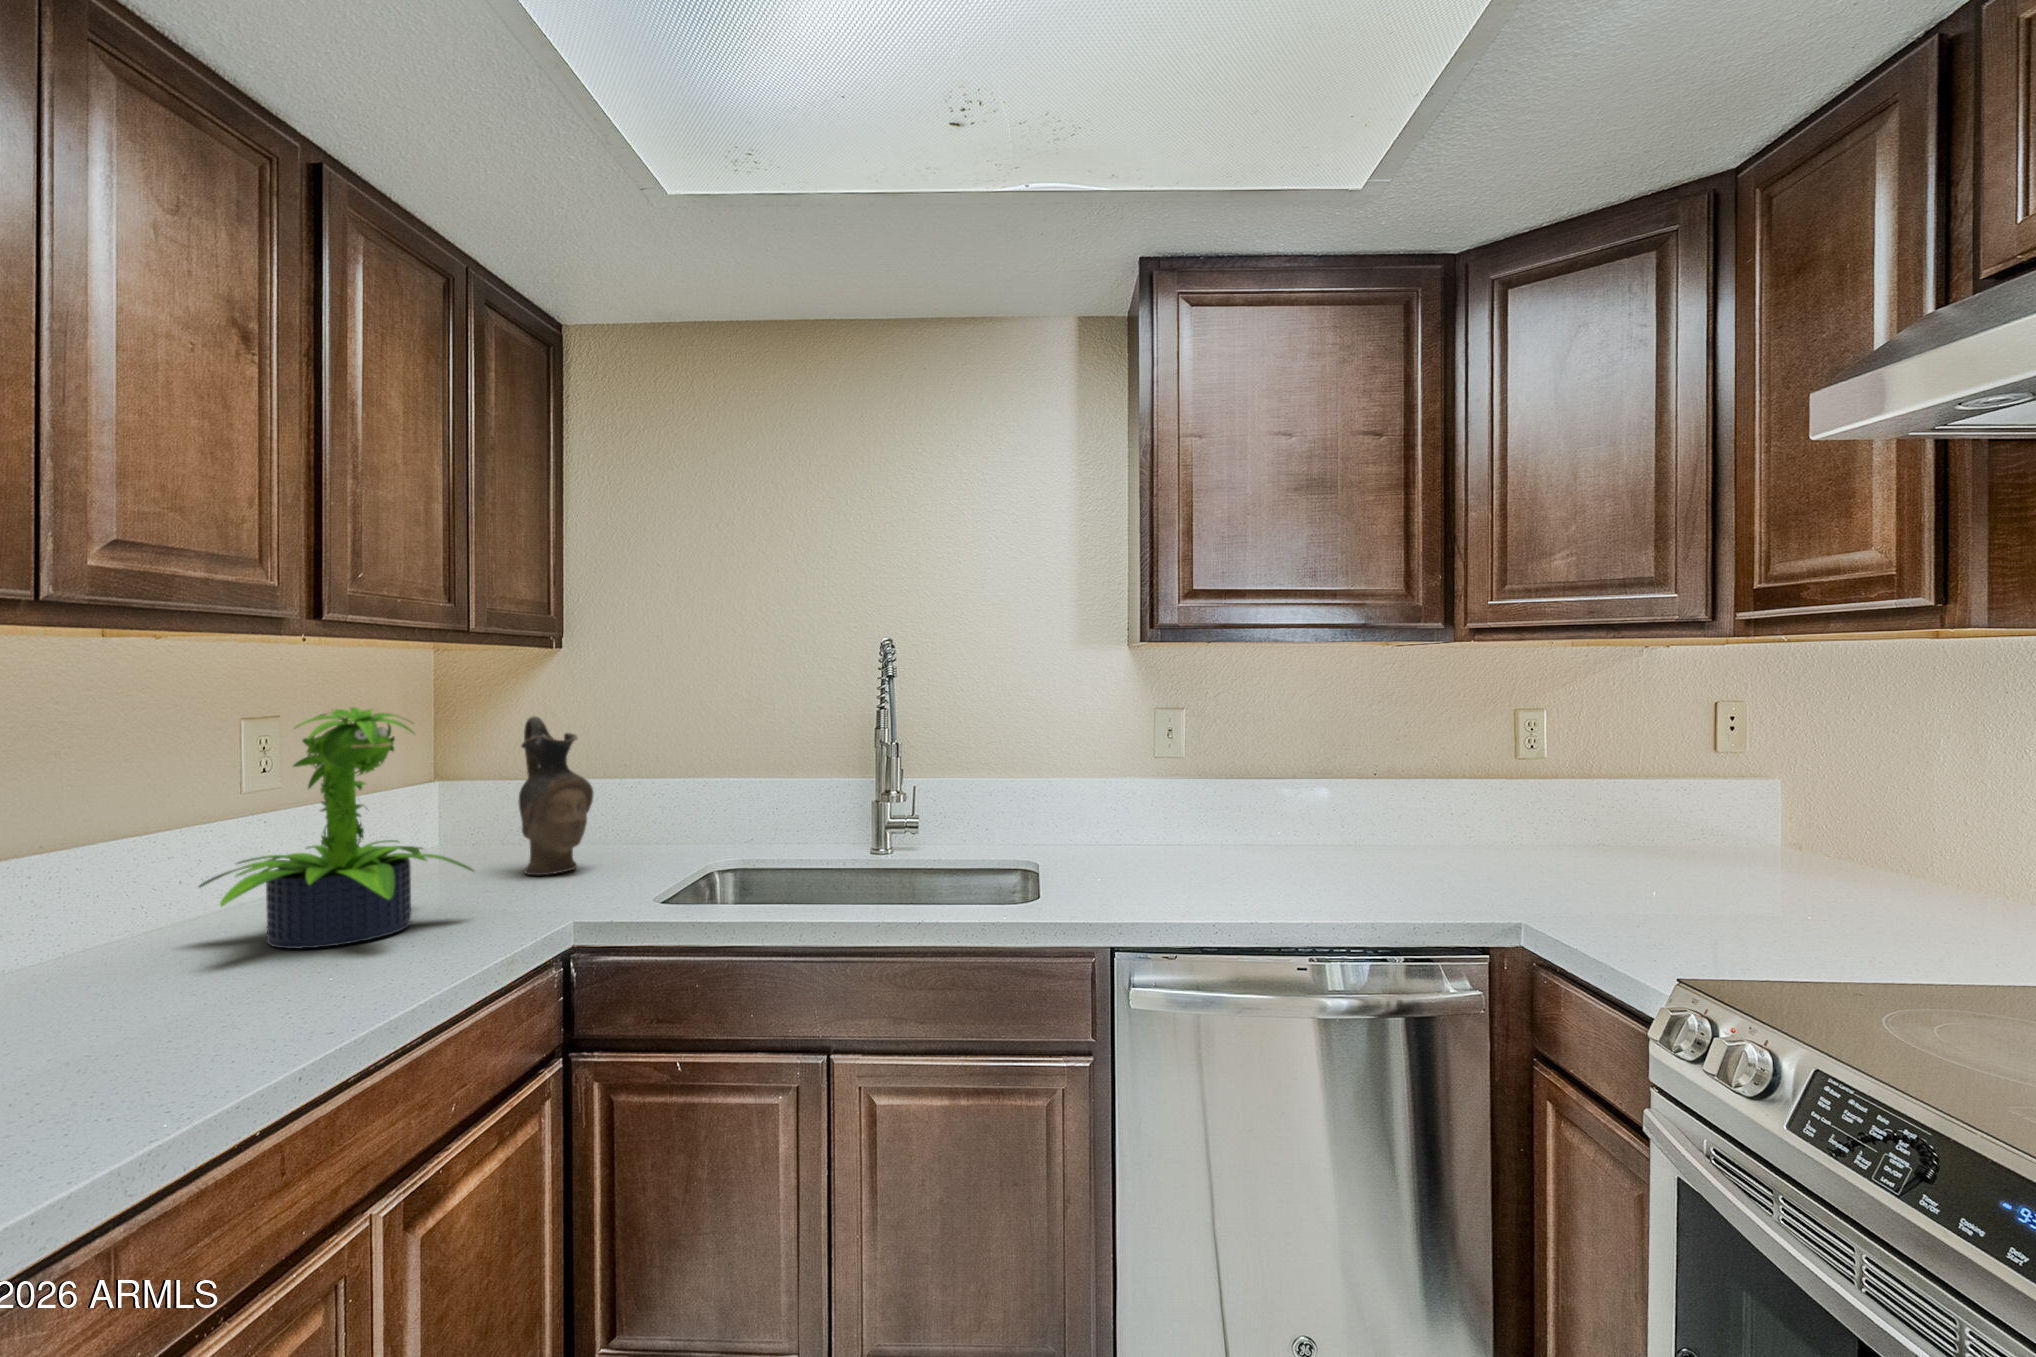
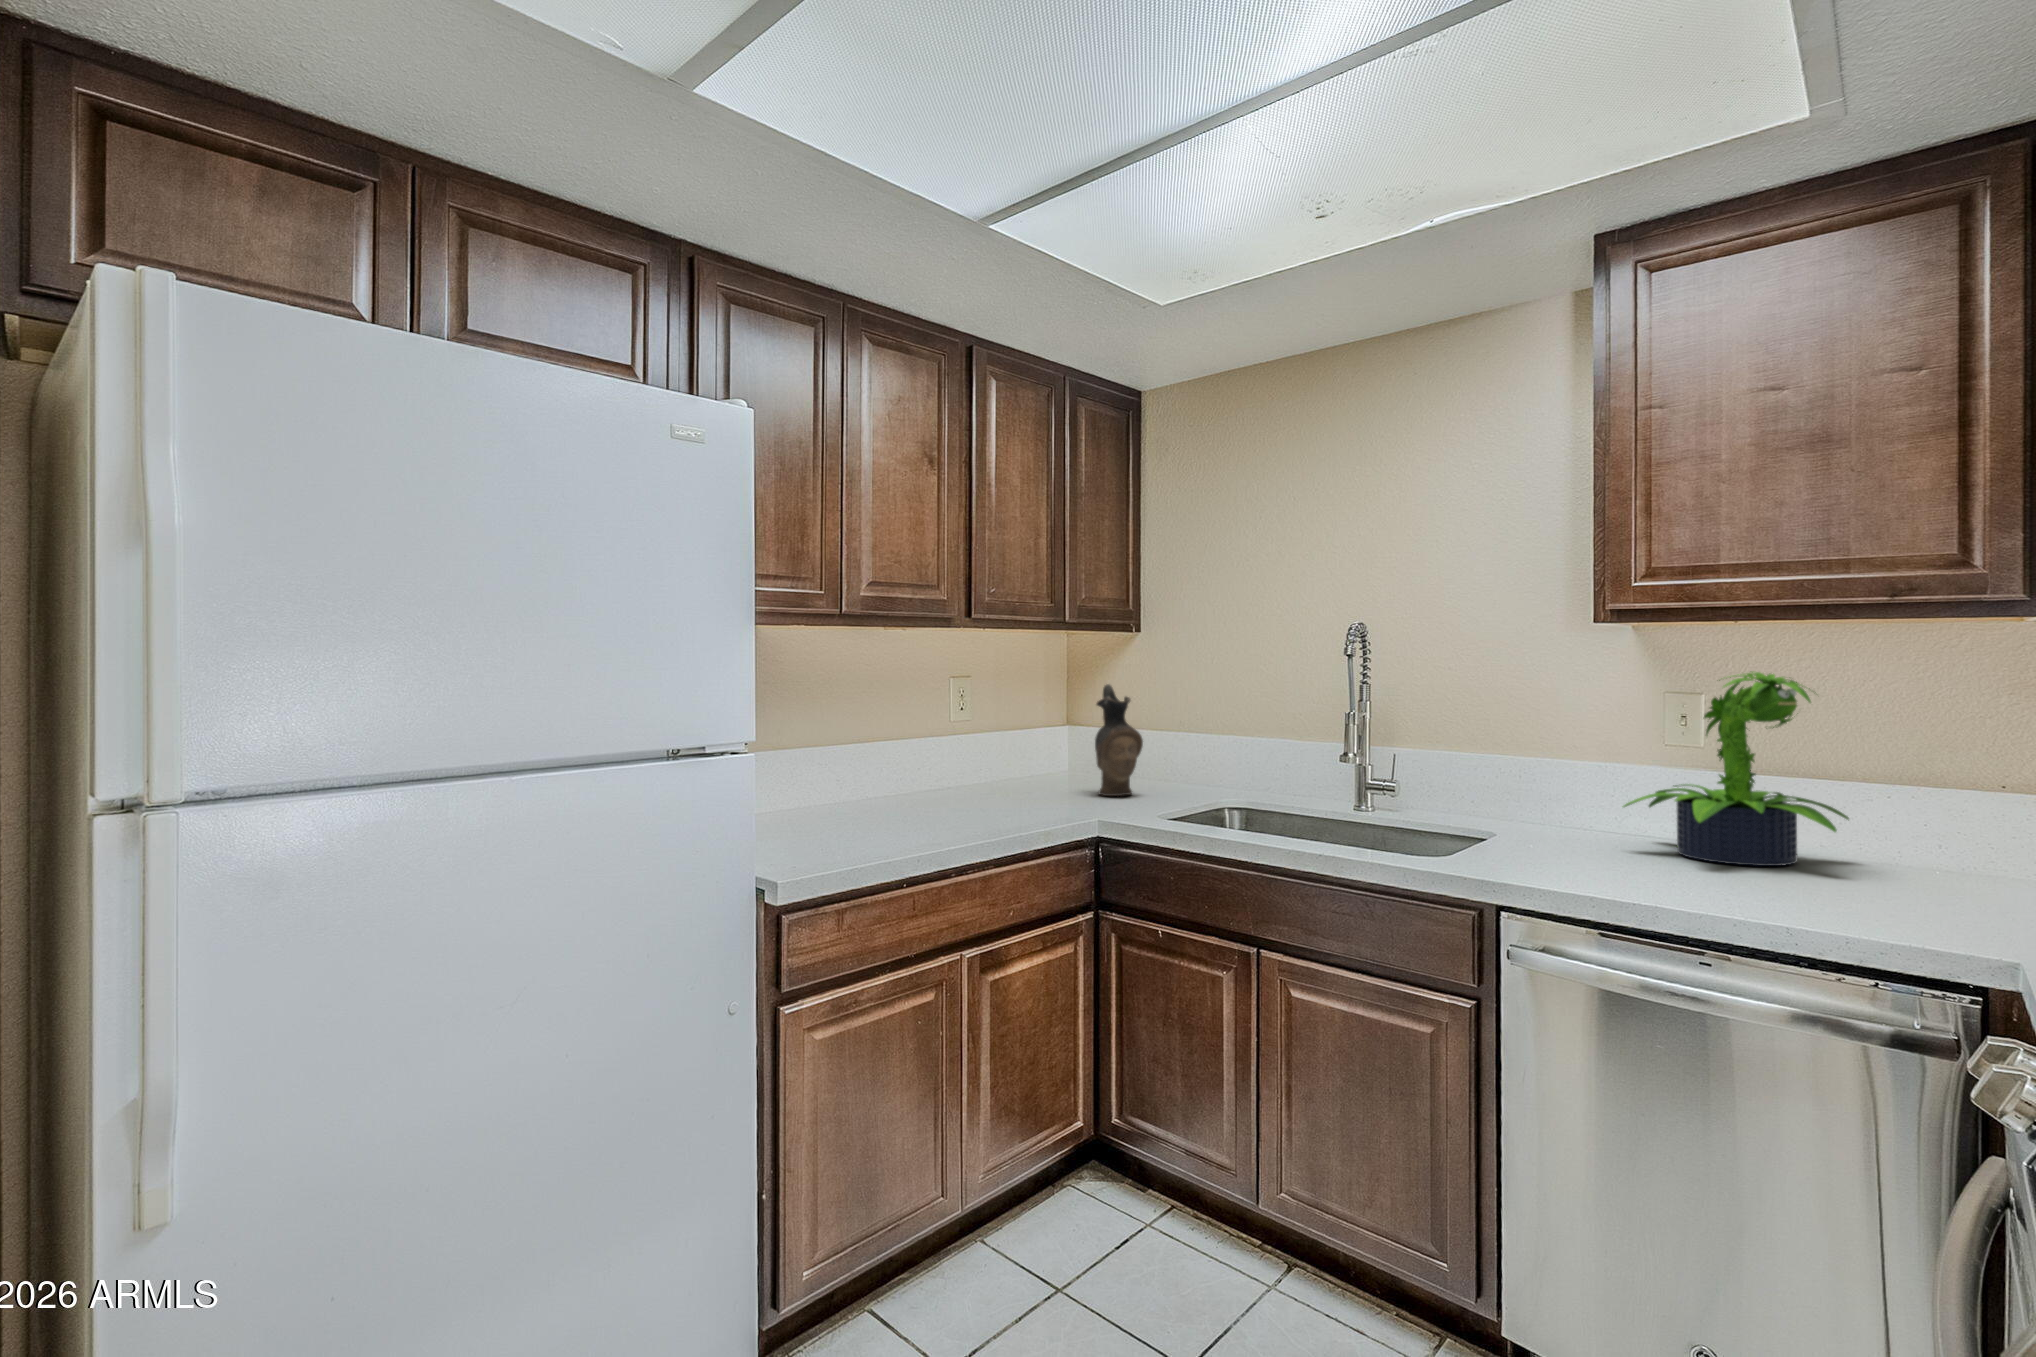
potted plant: present [199,707,474,948] -> present [1624,672,1849,866]

